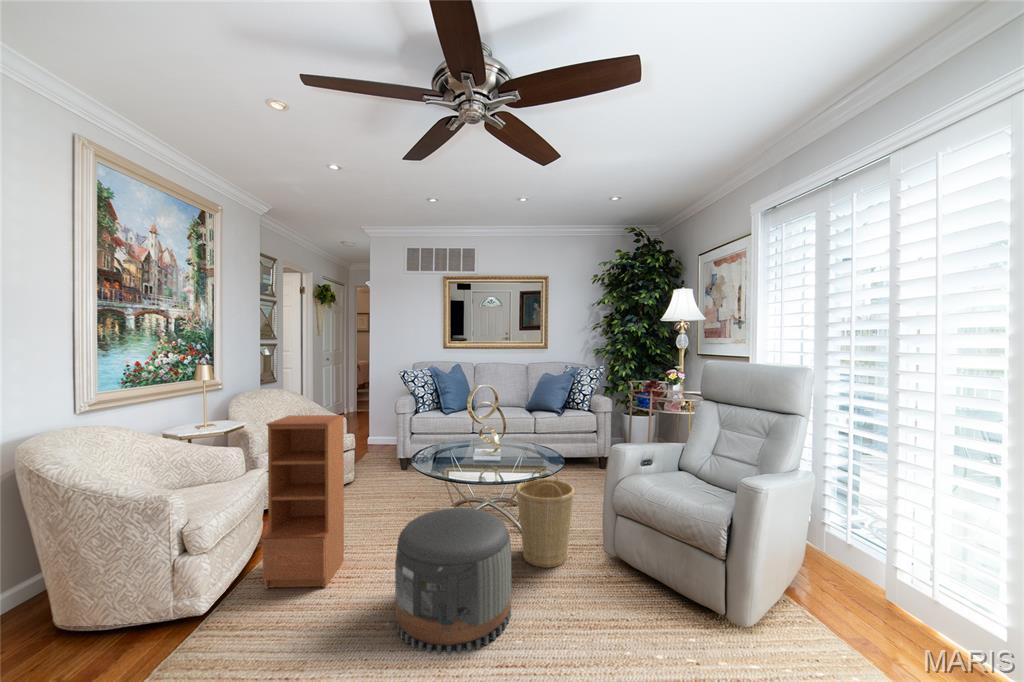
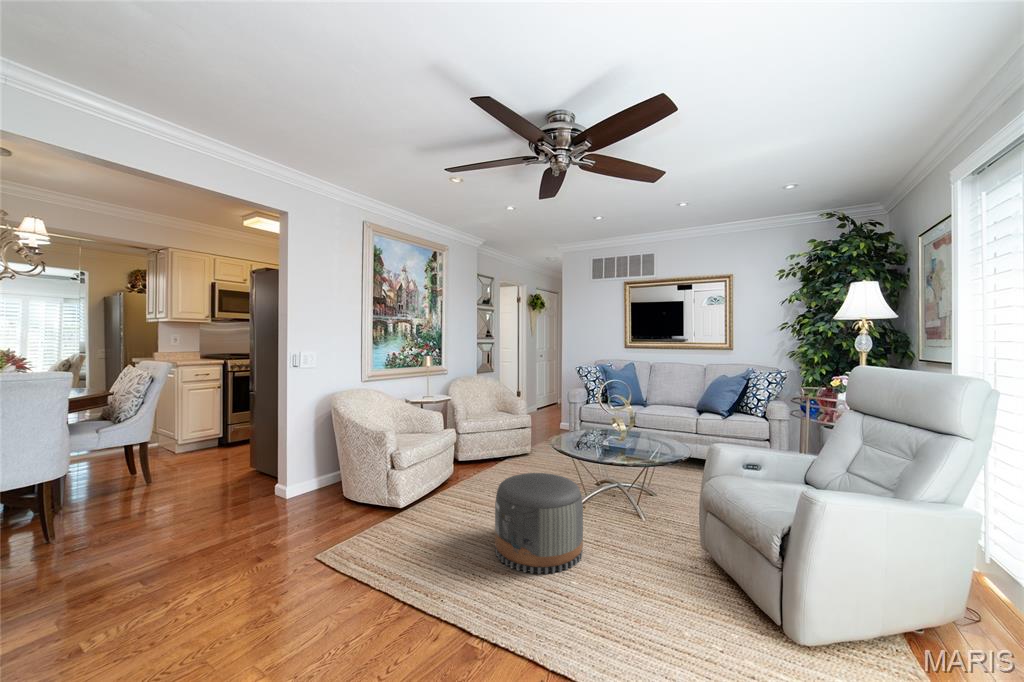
bookcase: present [263,415,344,589] -> none [437,393,491,513]
basket: present [516,468,574,568] -> none [612,459,667,546]

